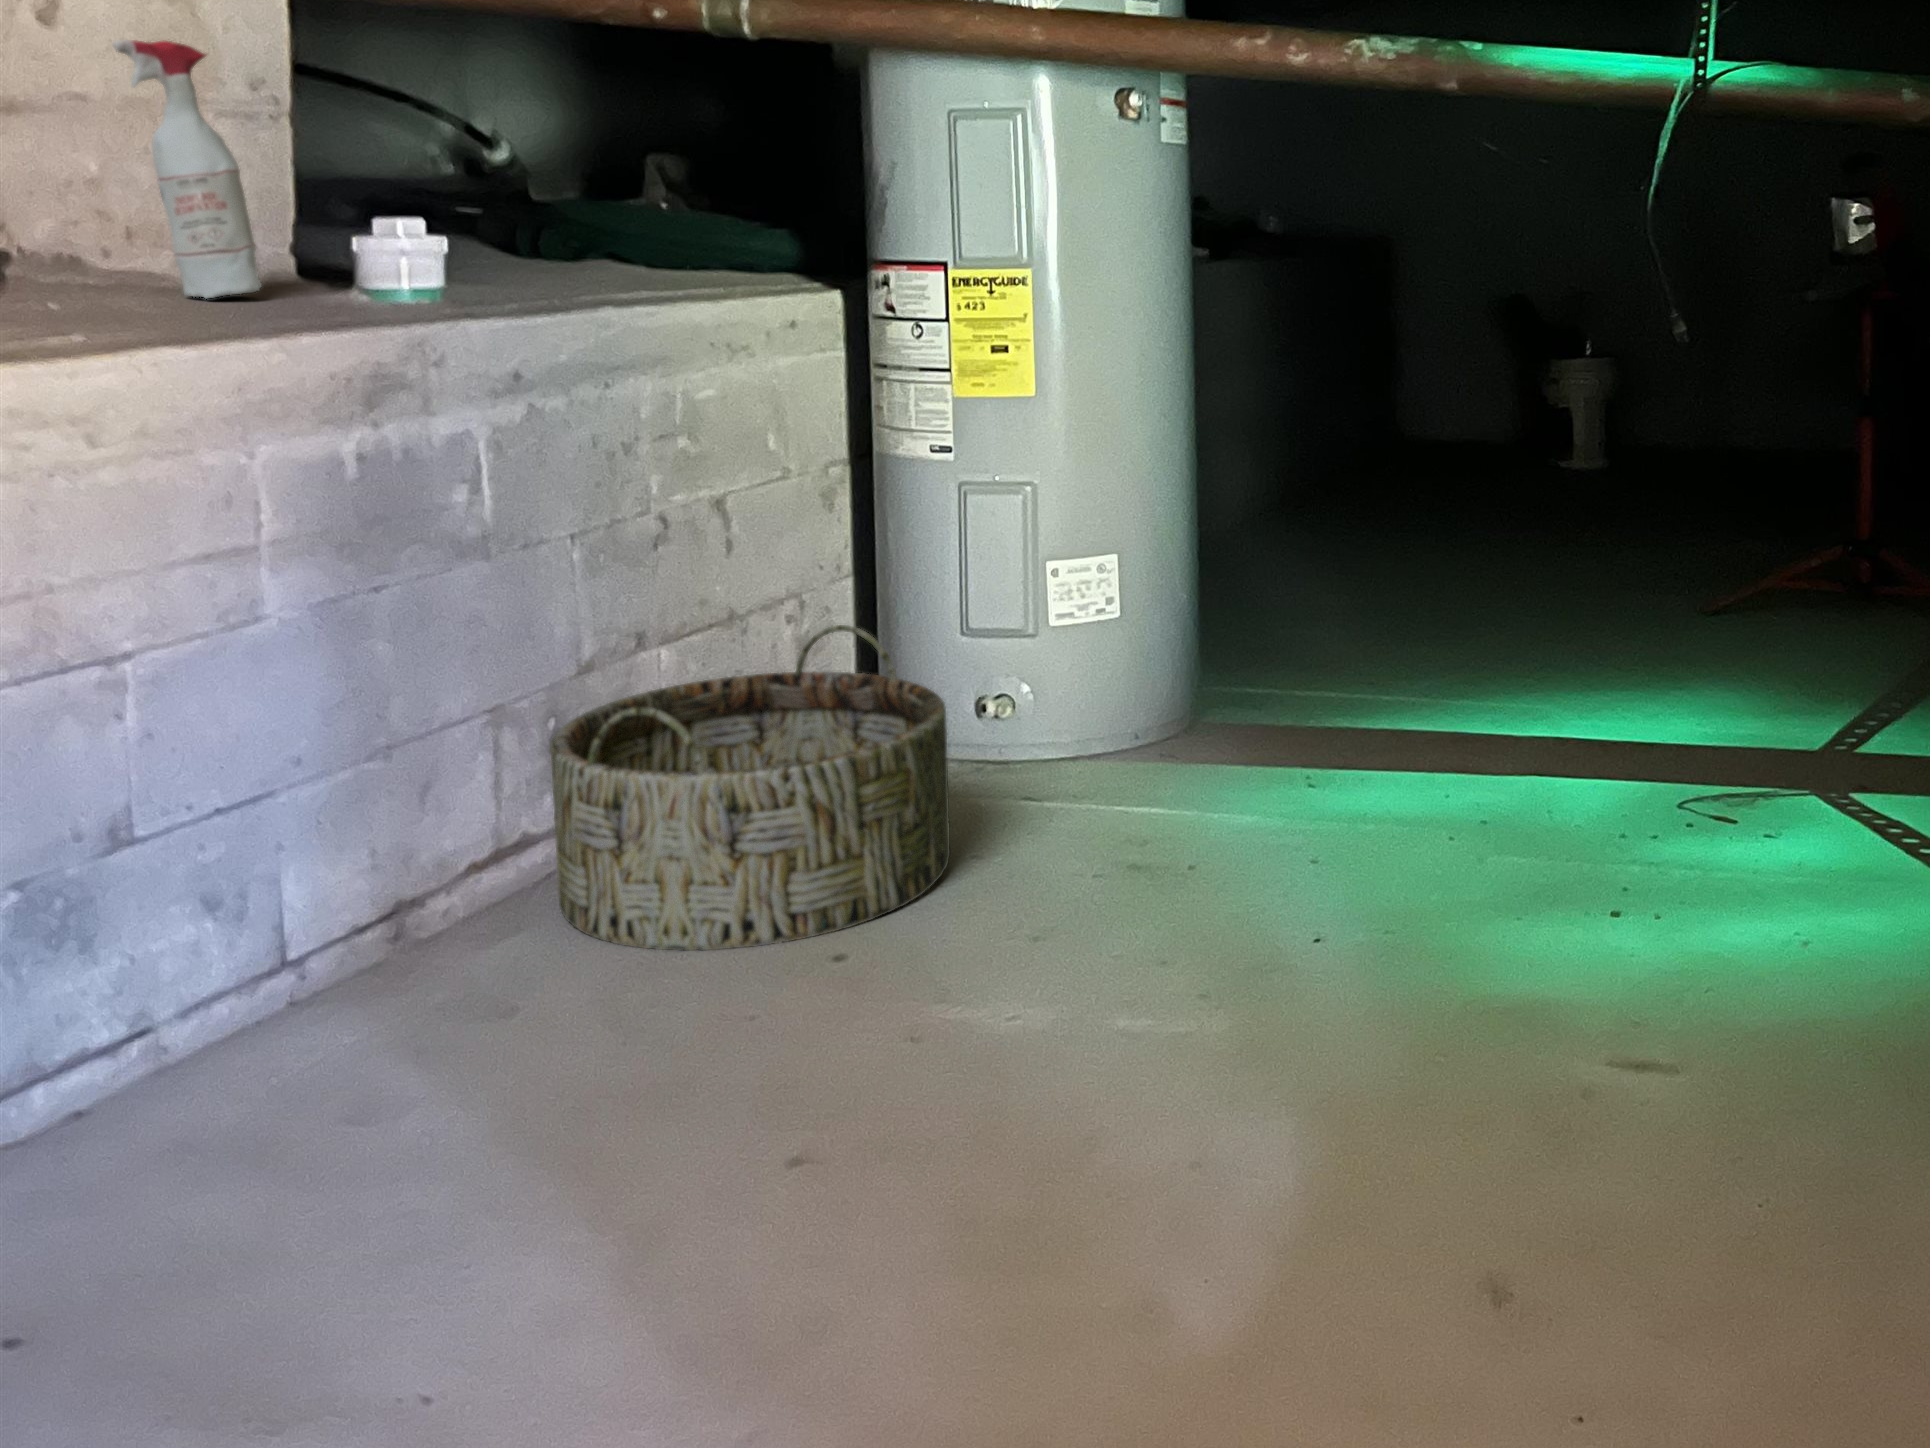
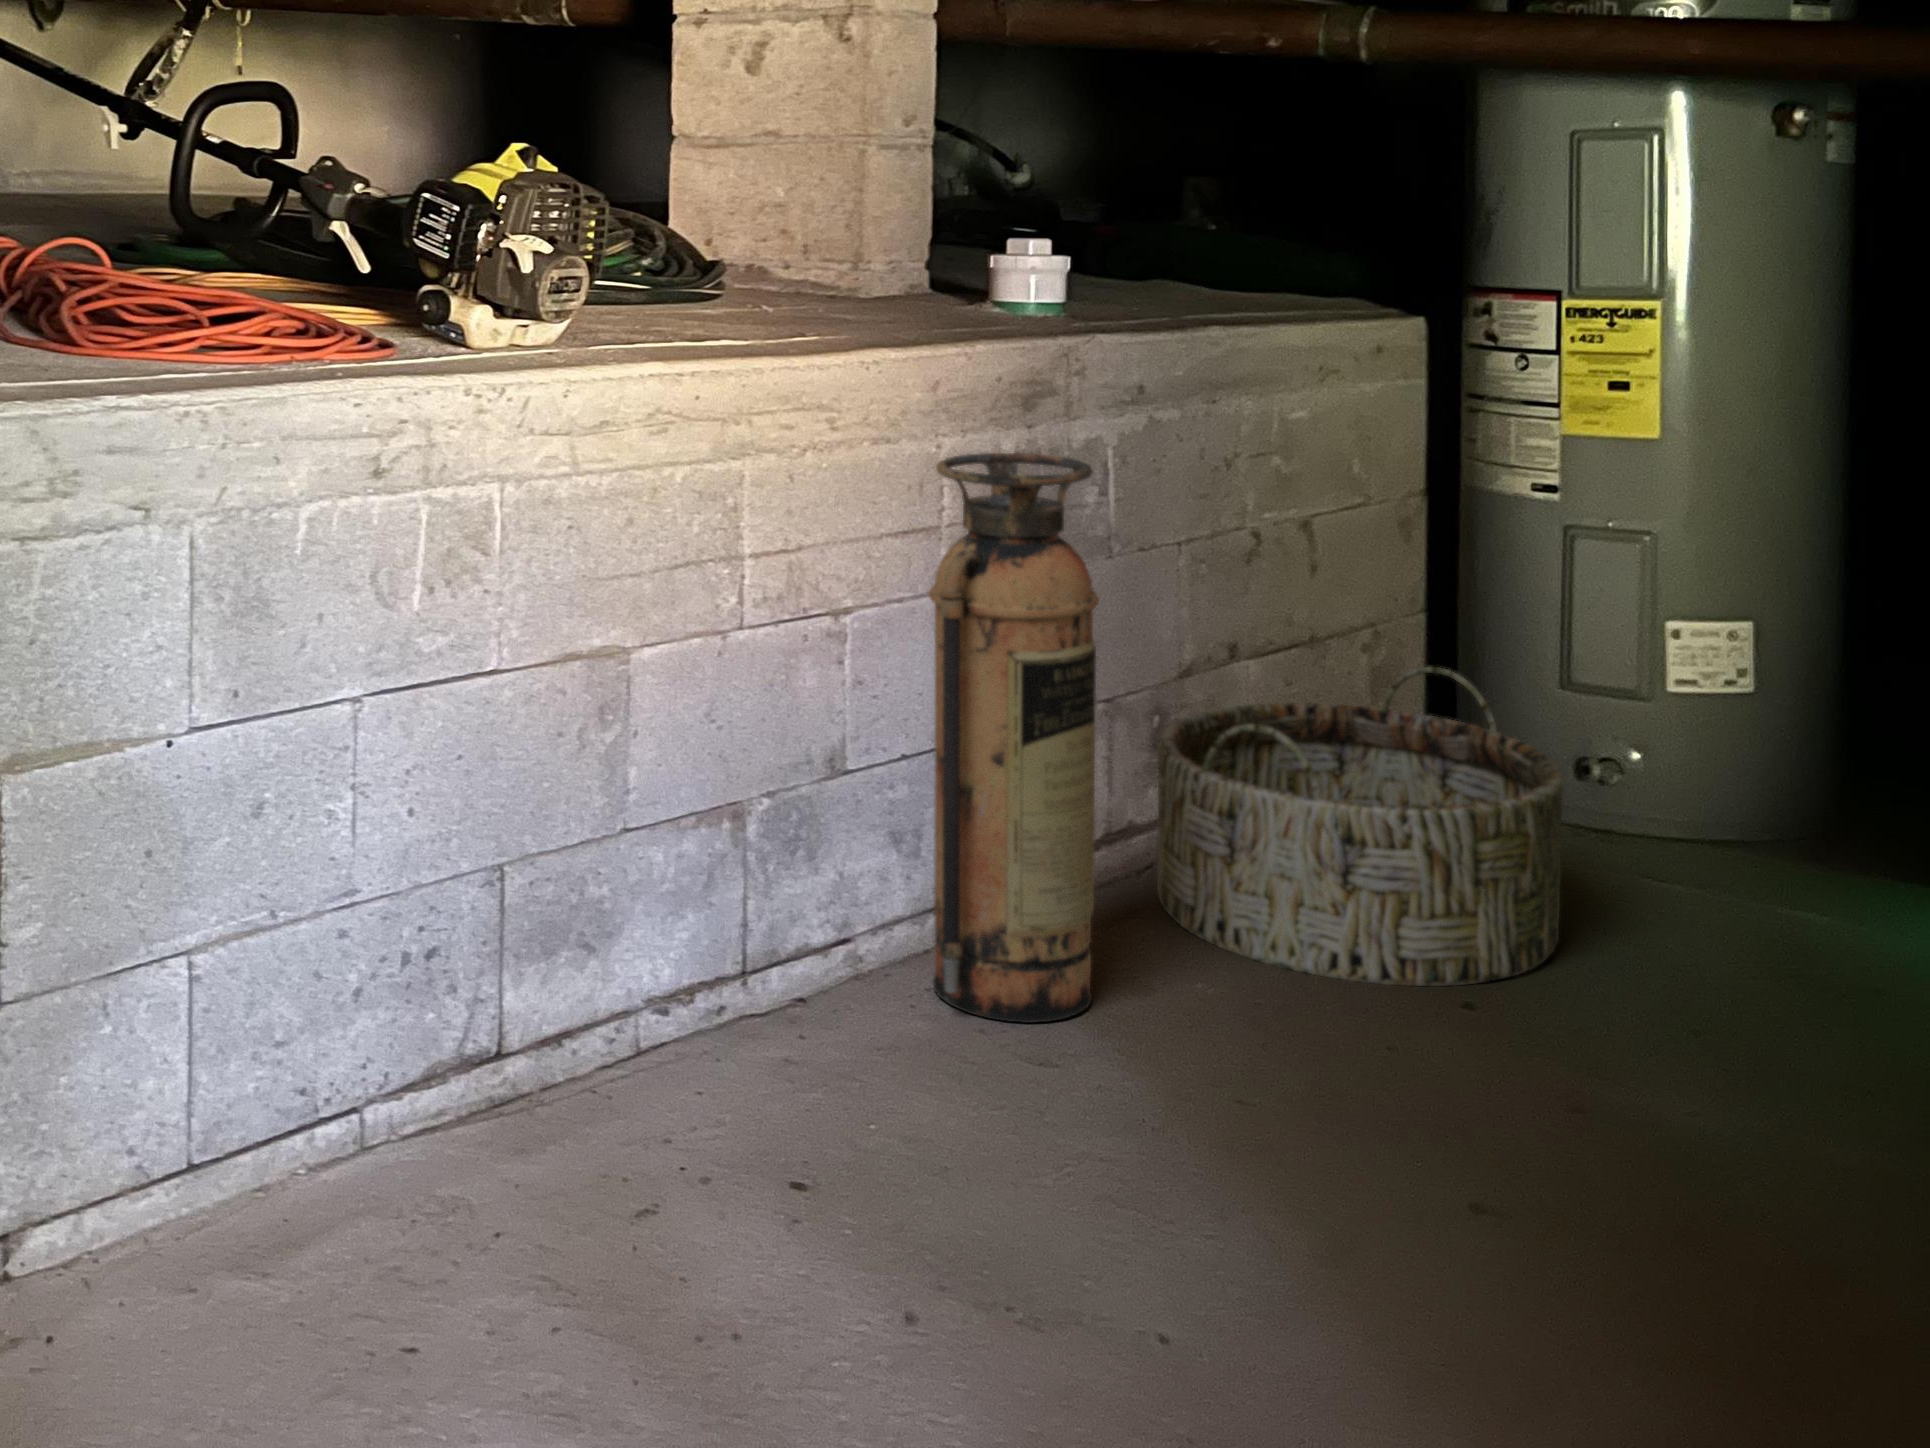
spray bottle: present [113,40,261,298] -> none [838,92,933,313]
fire extinguisher: none [203,444,447,1092] -> present [929,453,1099,1023]

